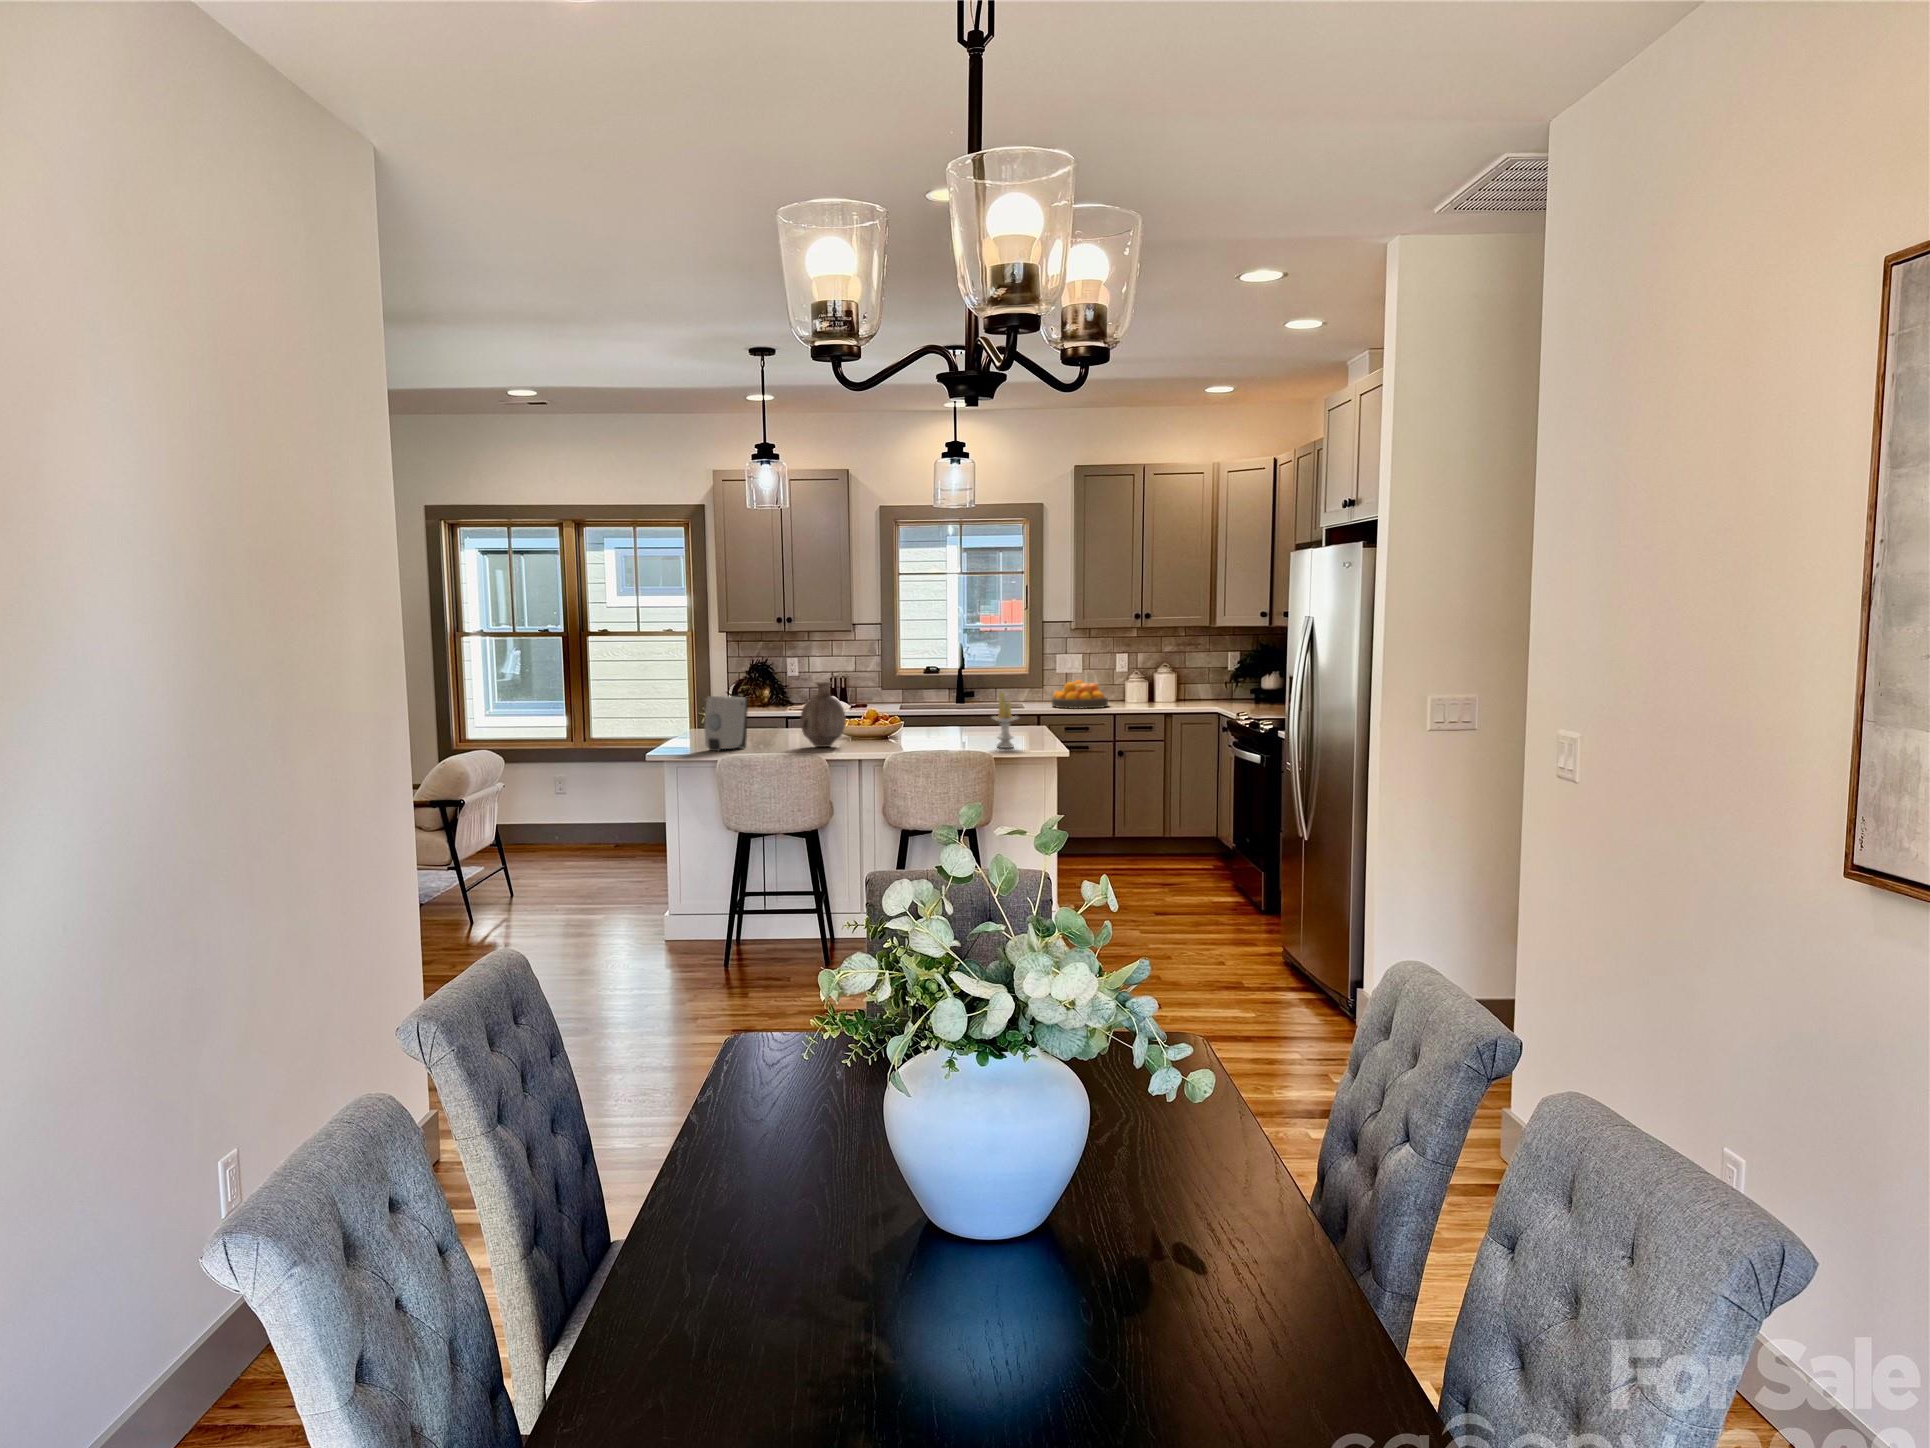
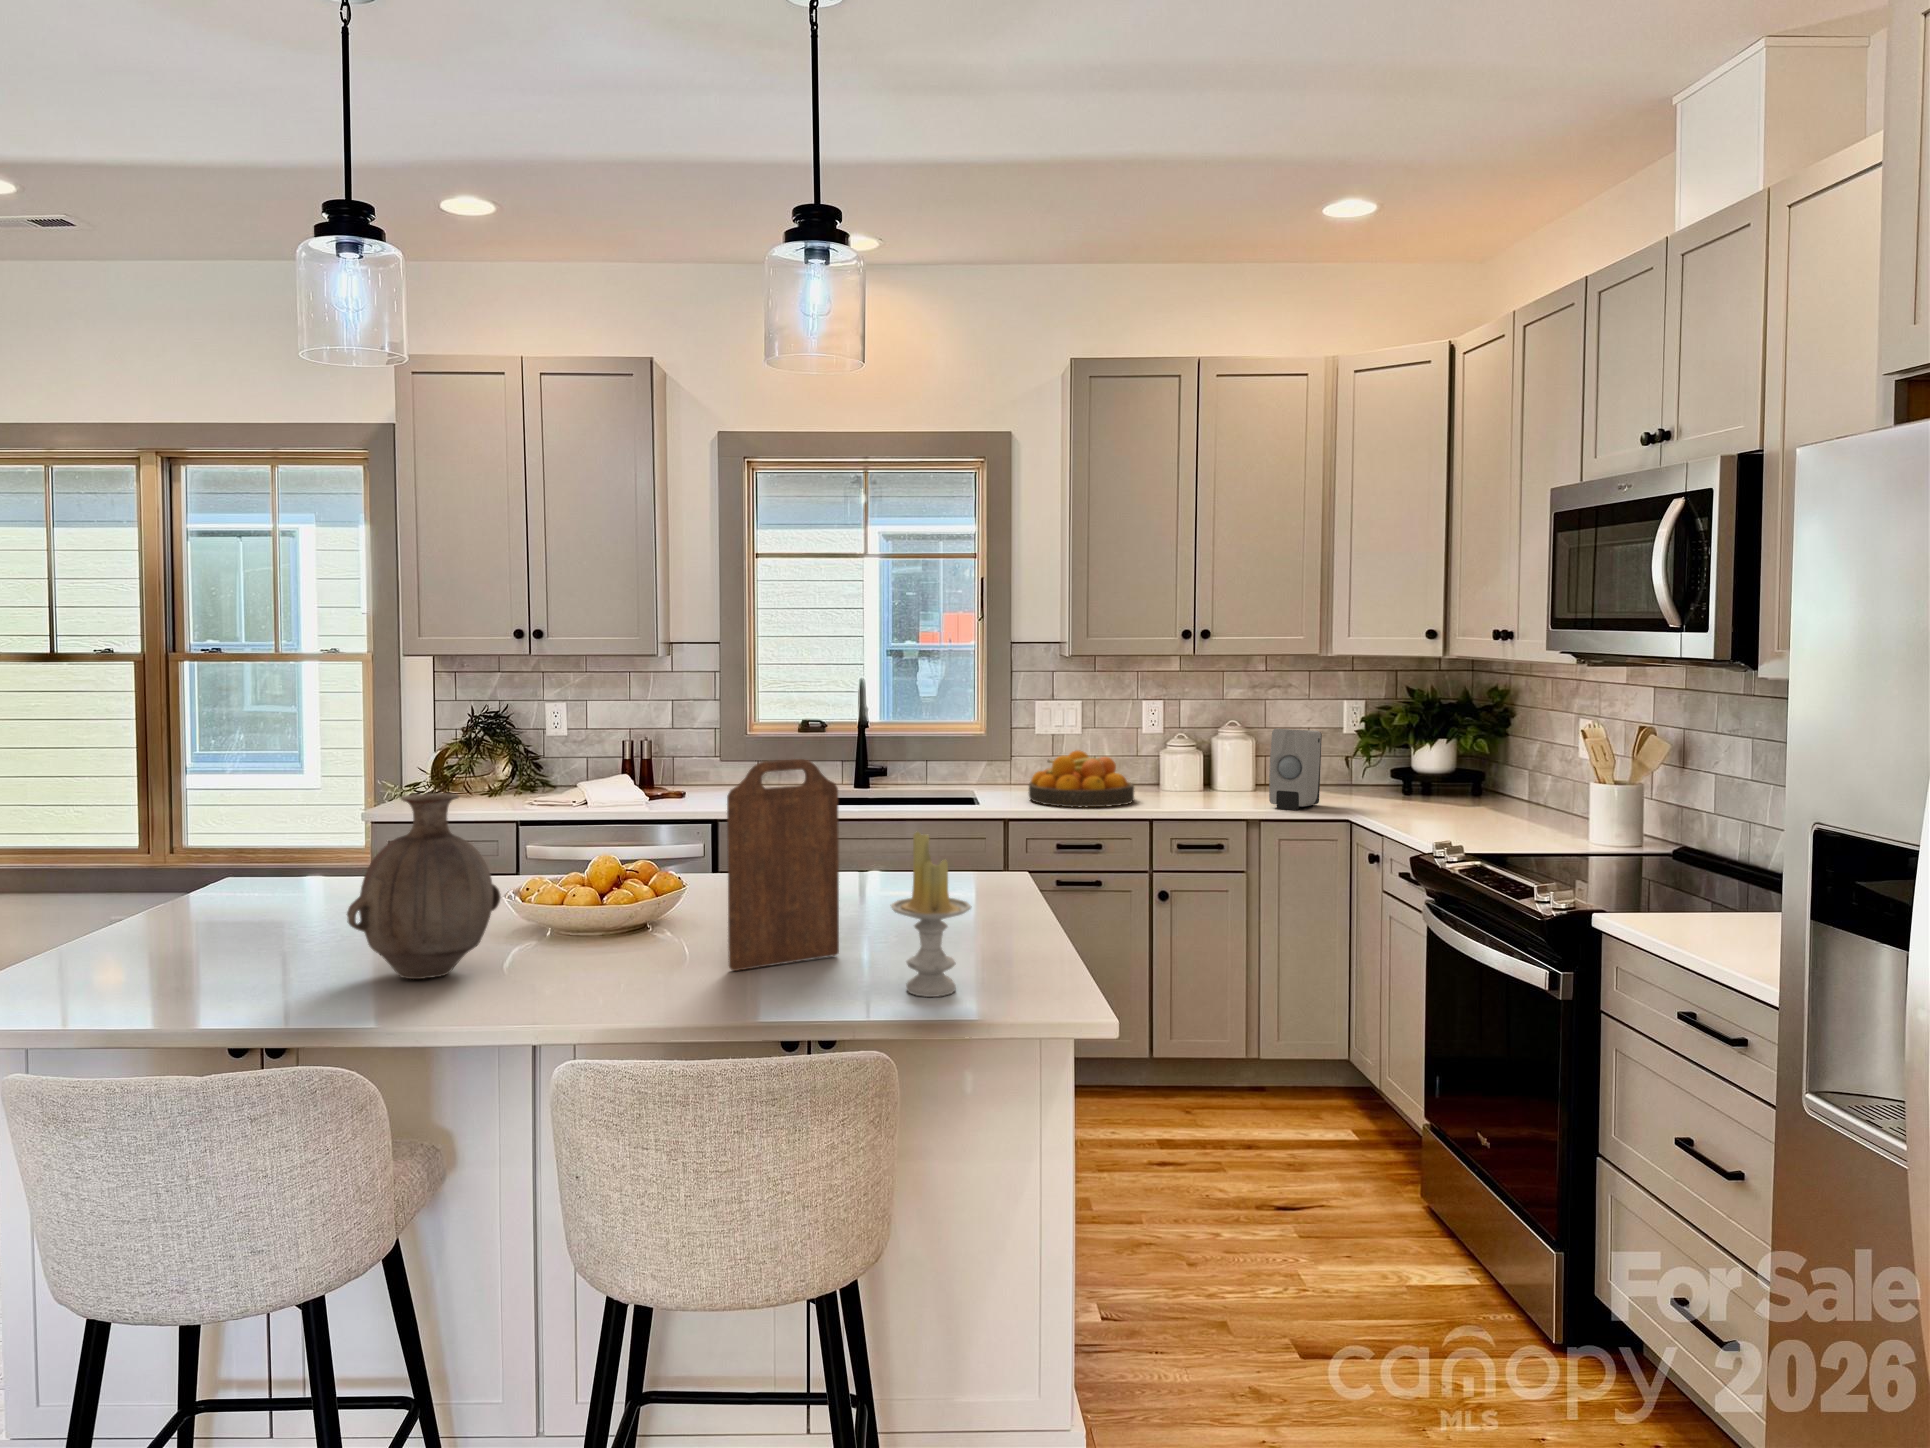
cutting board: none [930,669,970,745] -> present [727,759,839,971]
soap dispenser: present [705,696,748,751] -> present [1269,729,1322,810]

